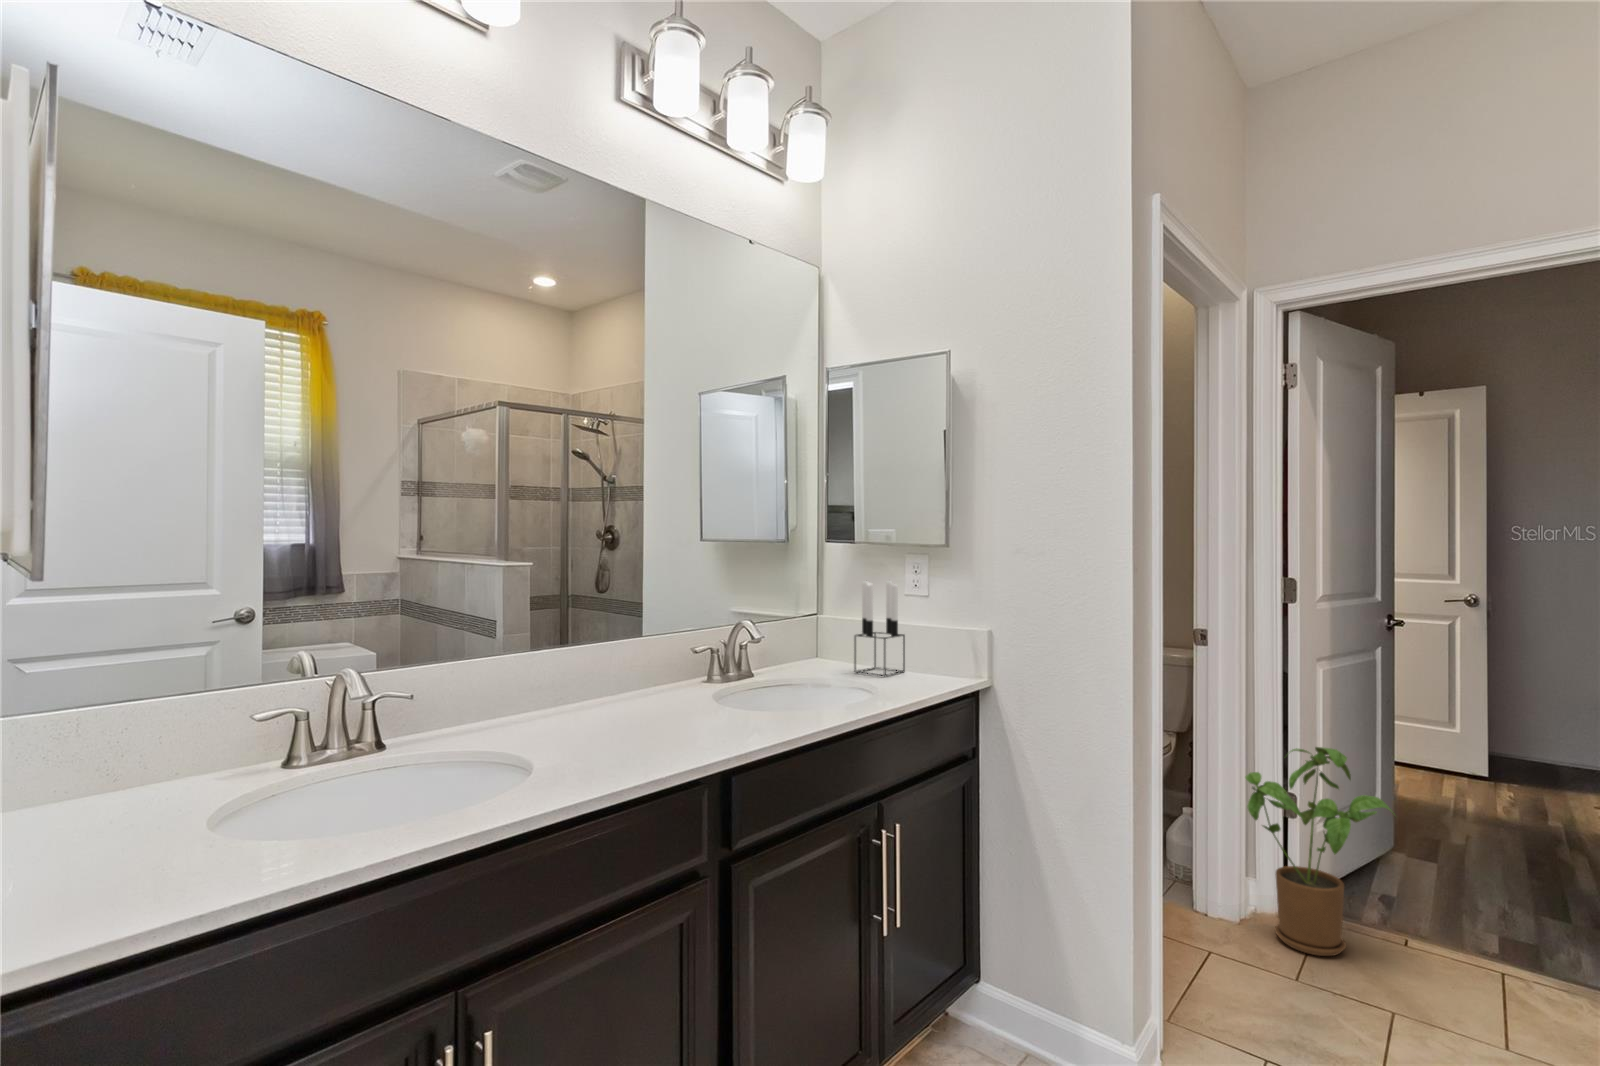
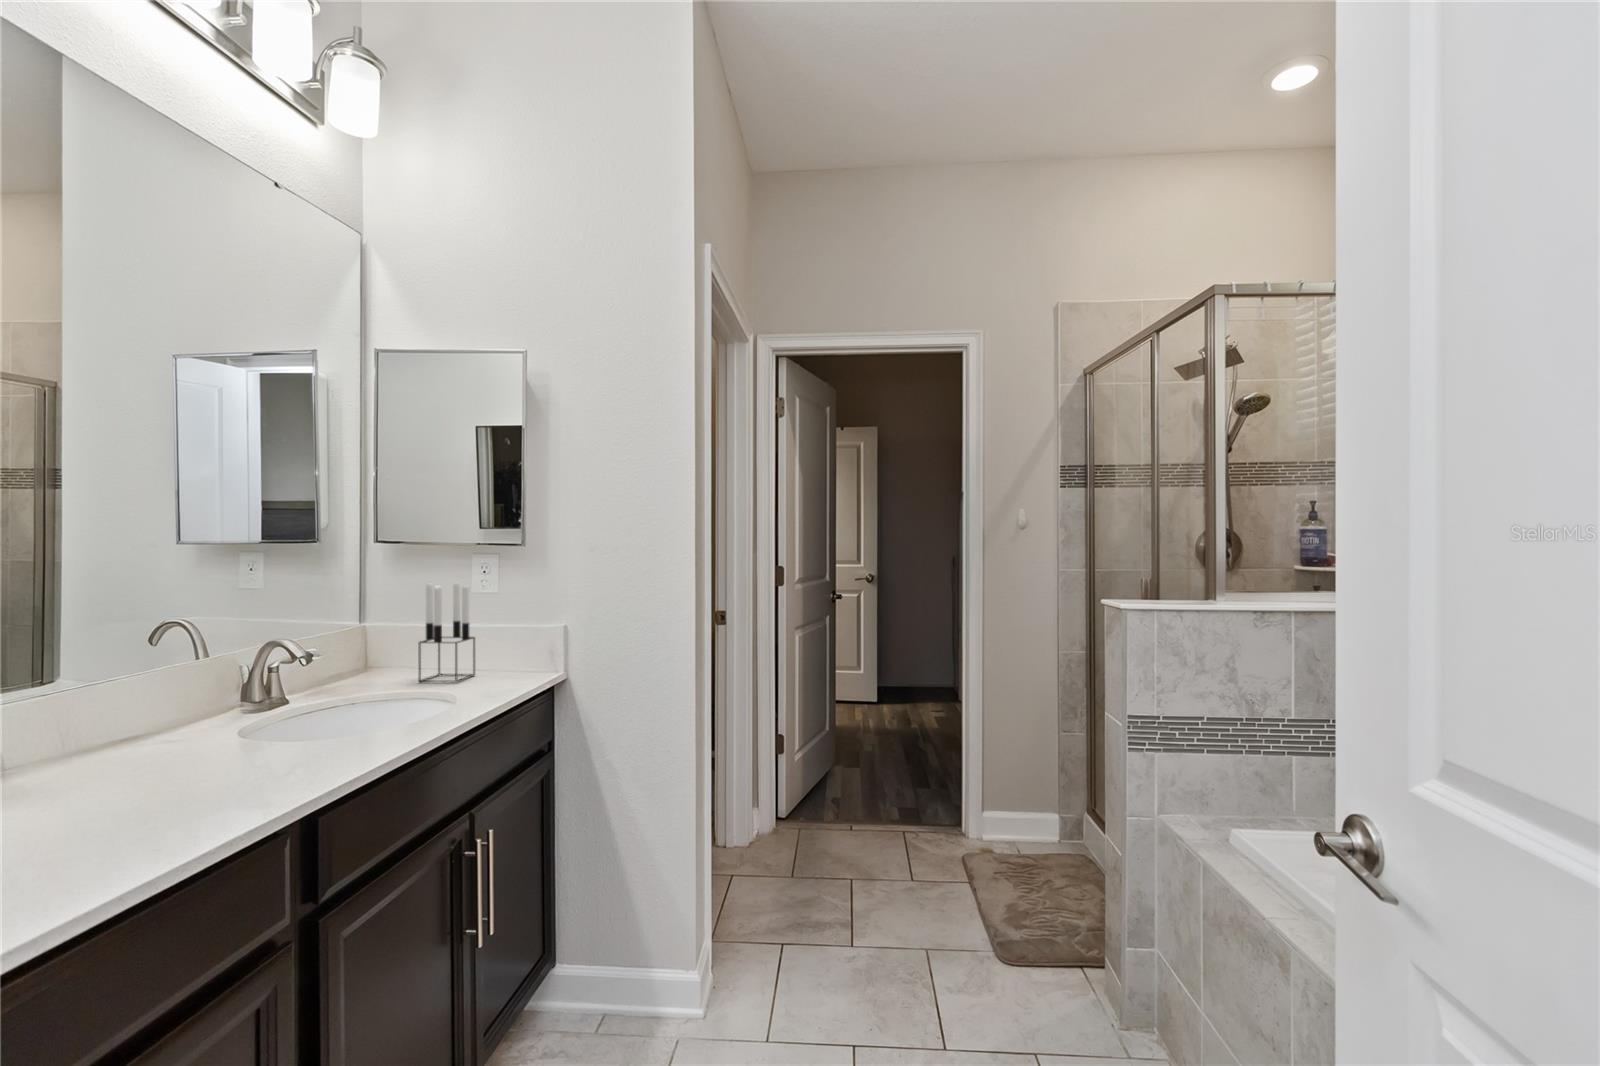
house plant: present [1246,747,1394,956] -> none [753,696,851,857]

